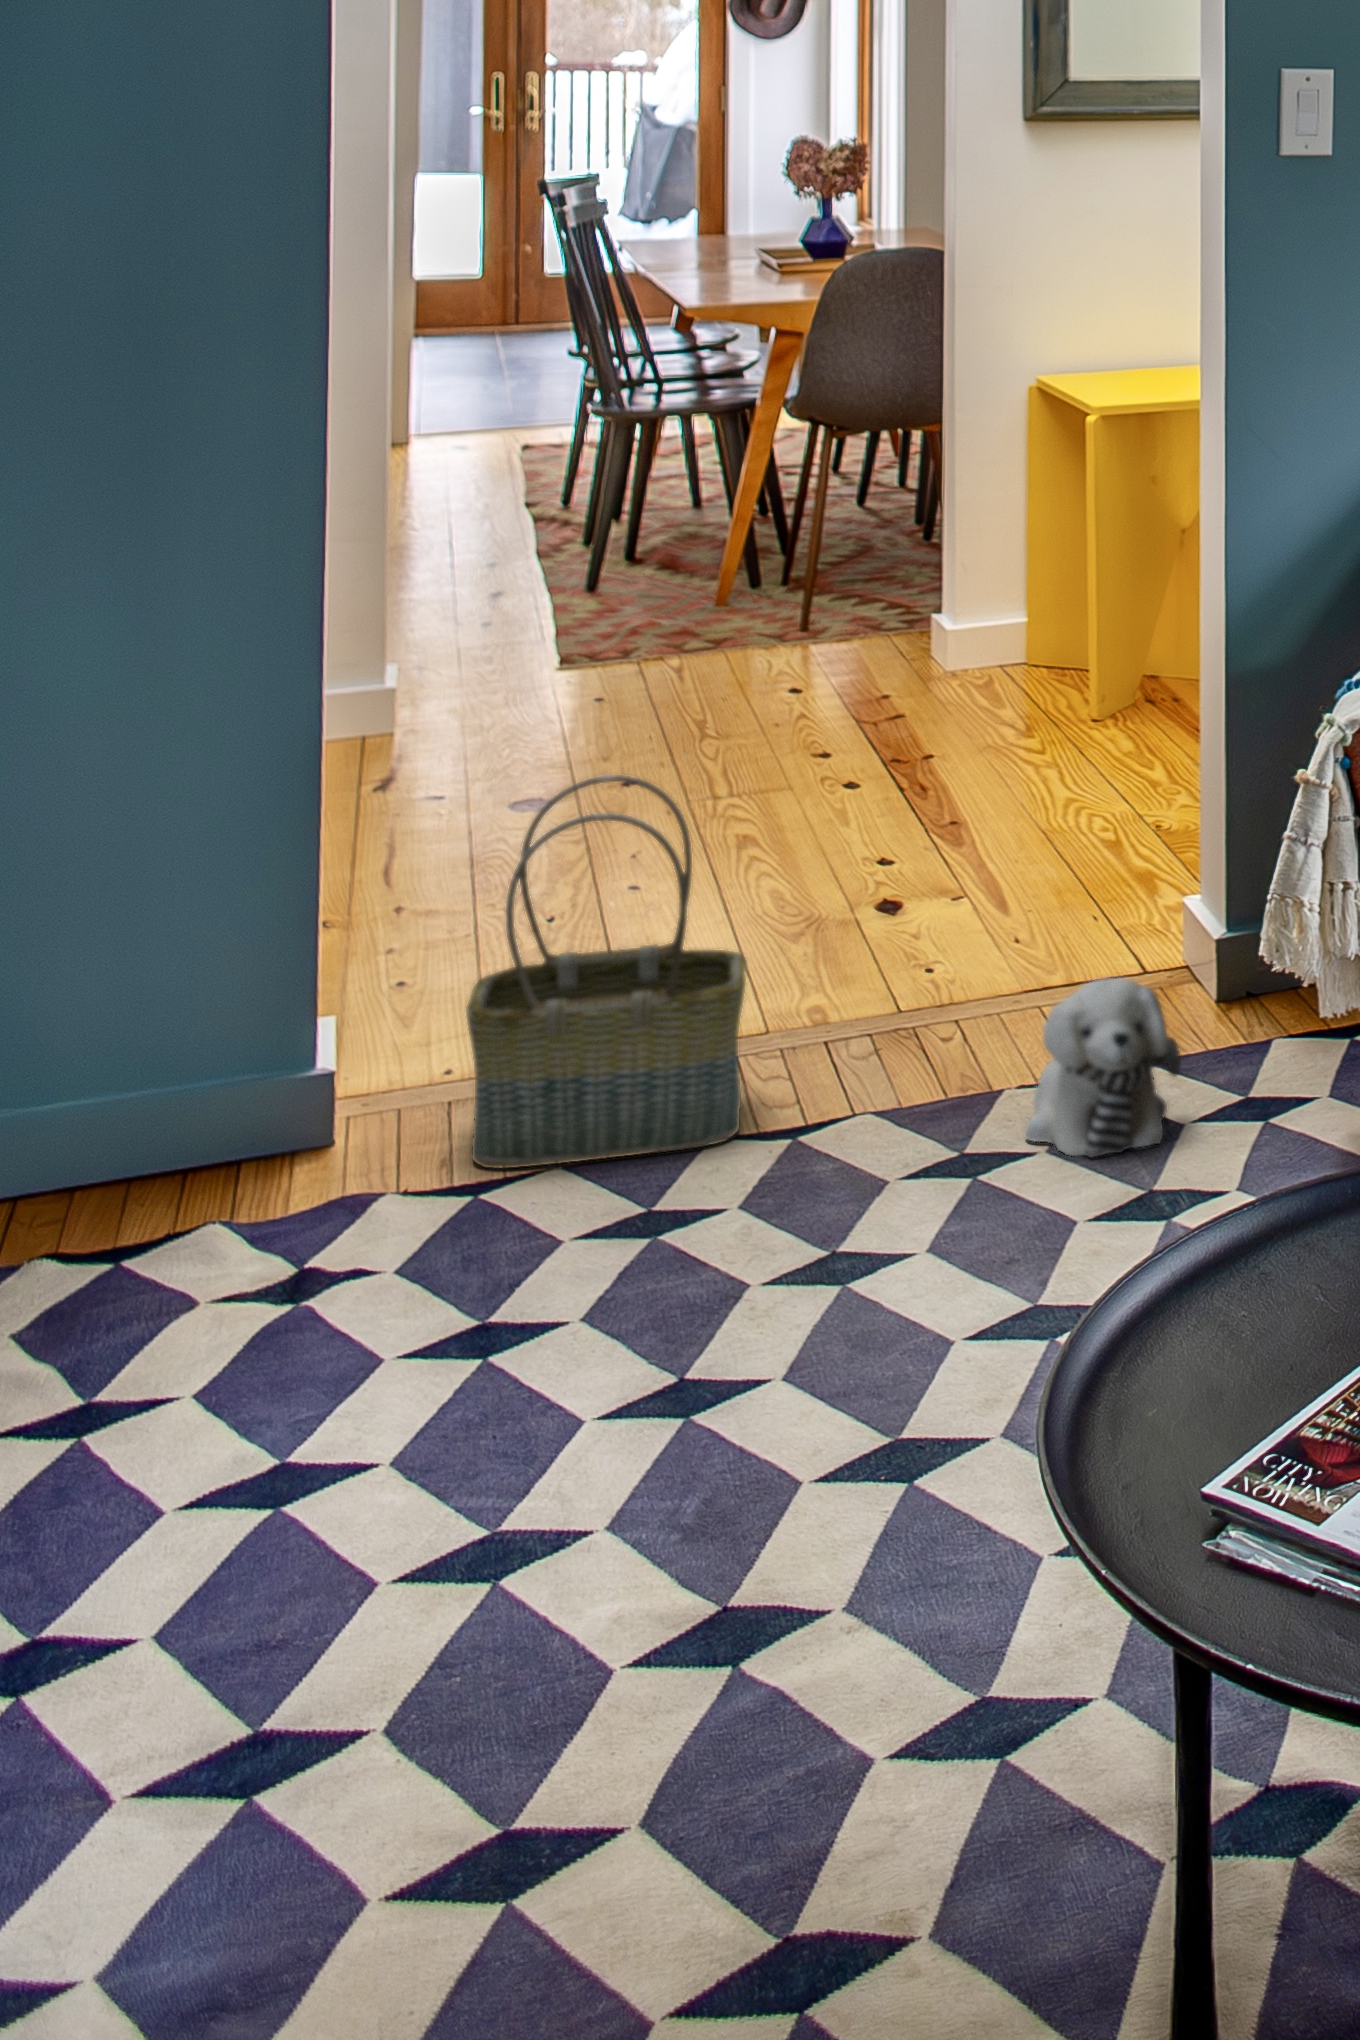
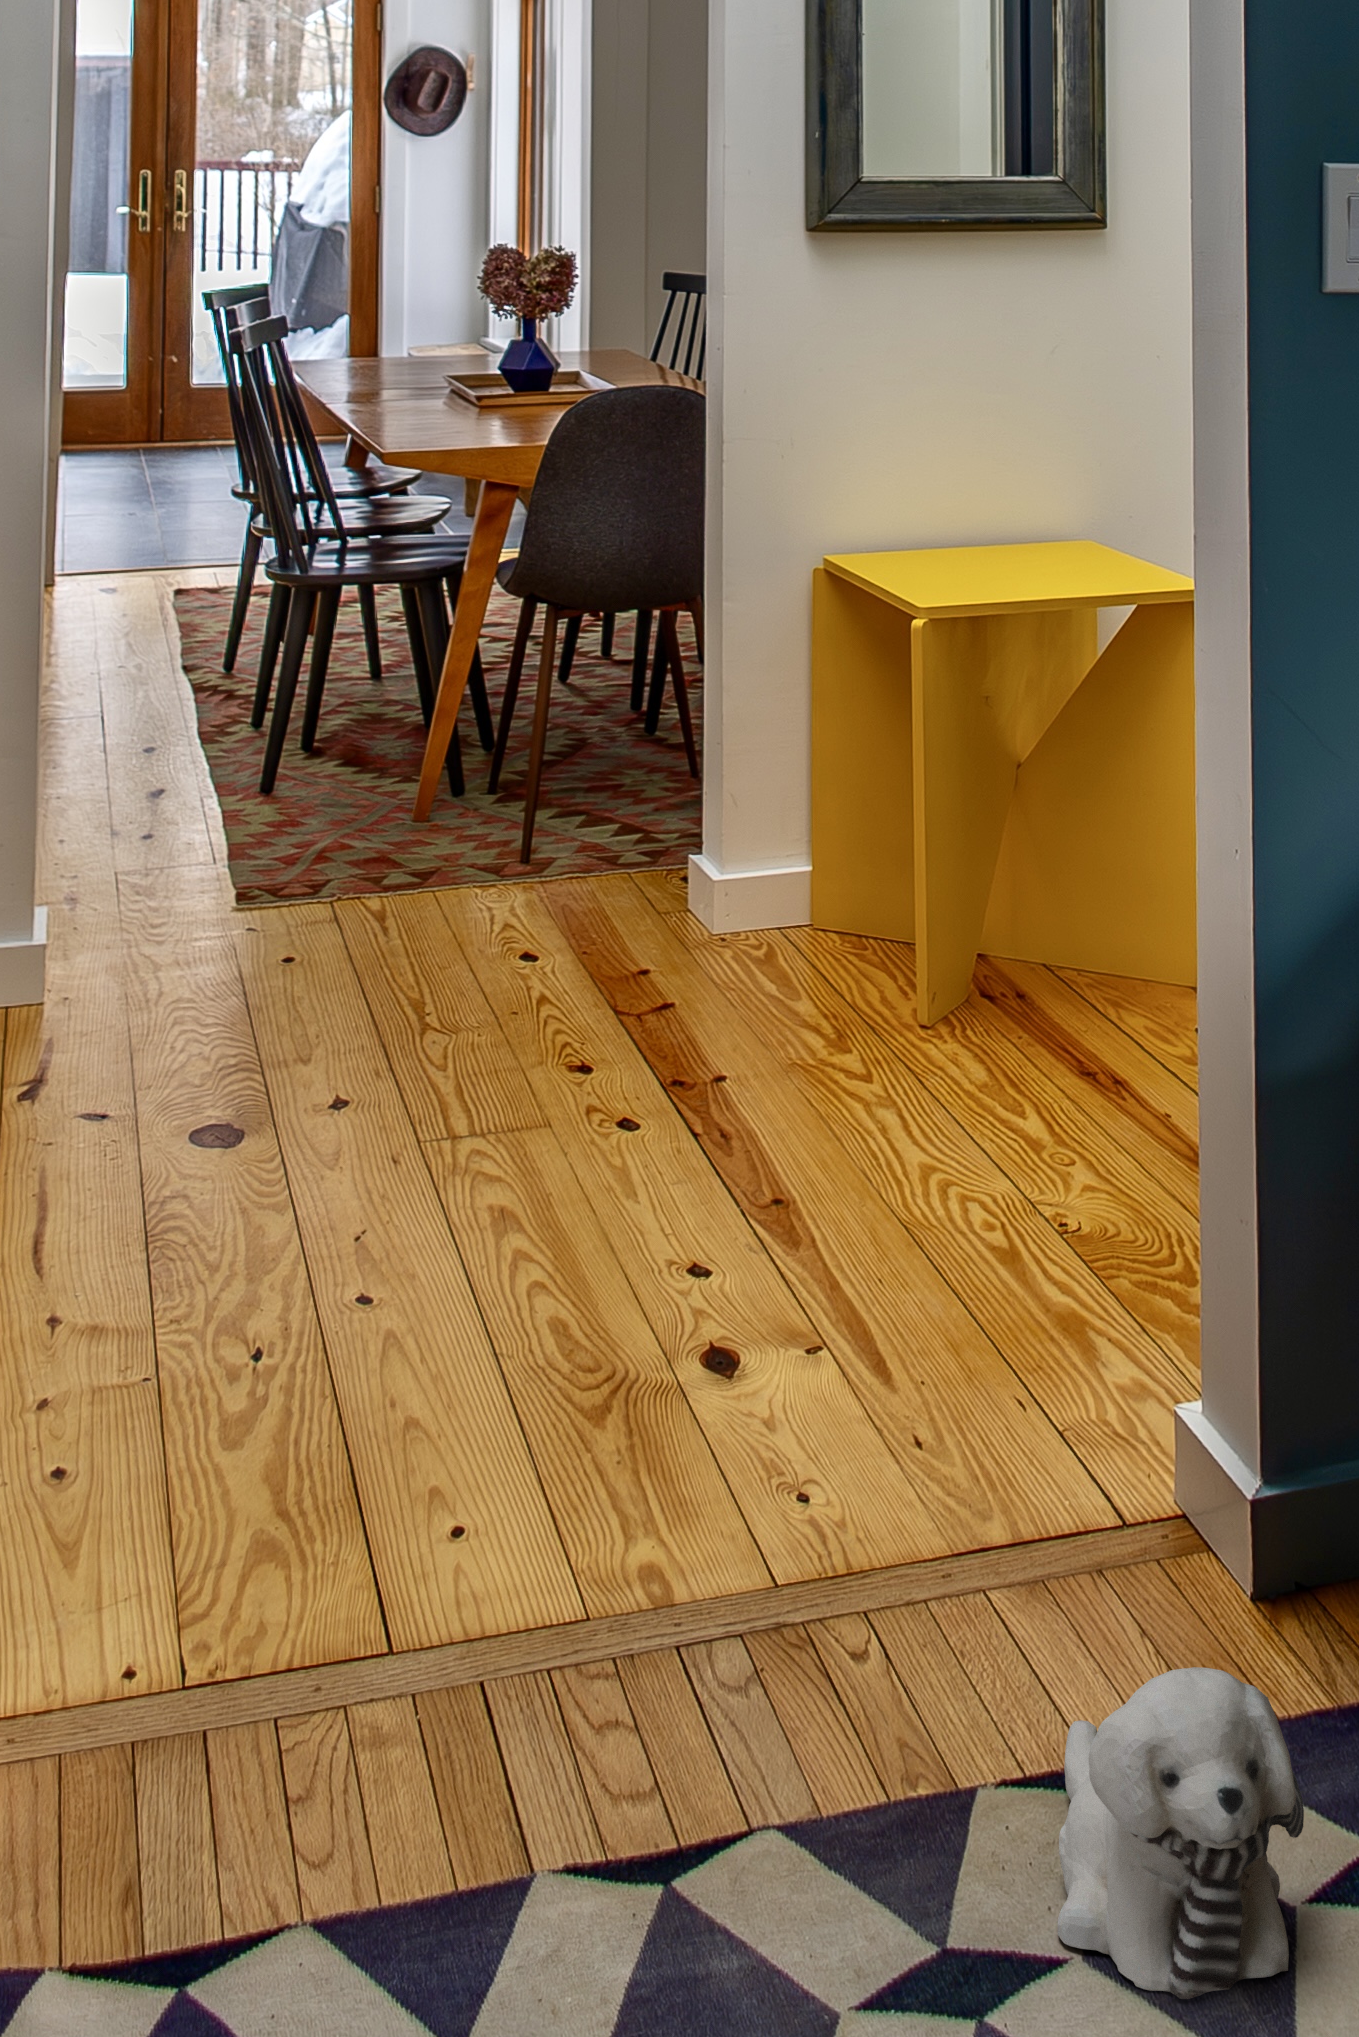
basket: present [466,775,747,1169] -> none [172,1267,602,1947]

